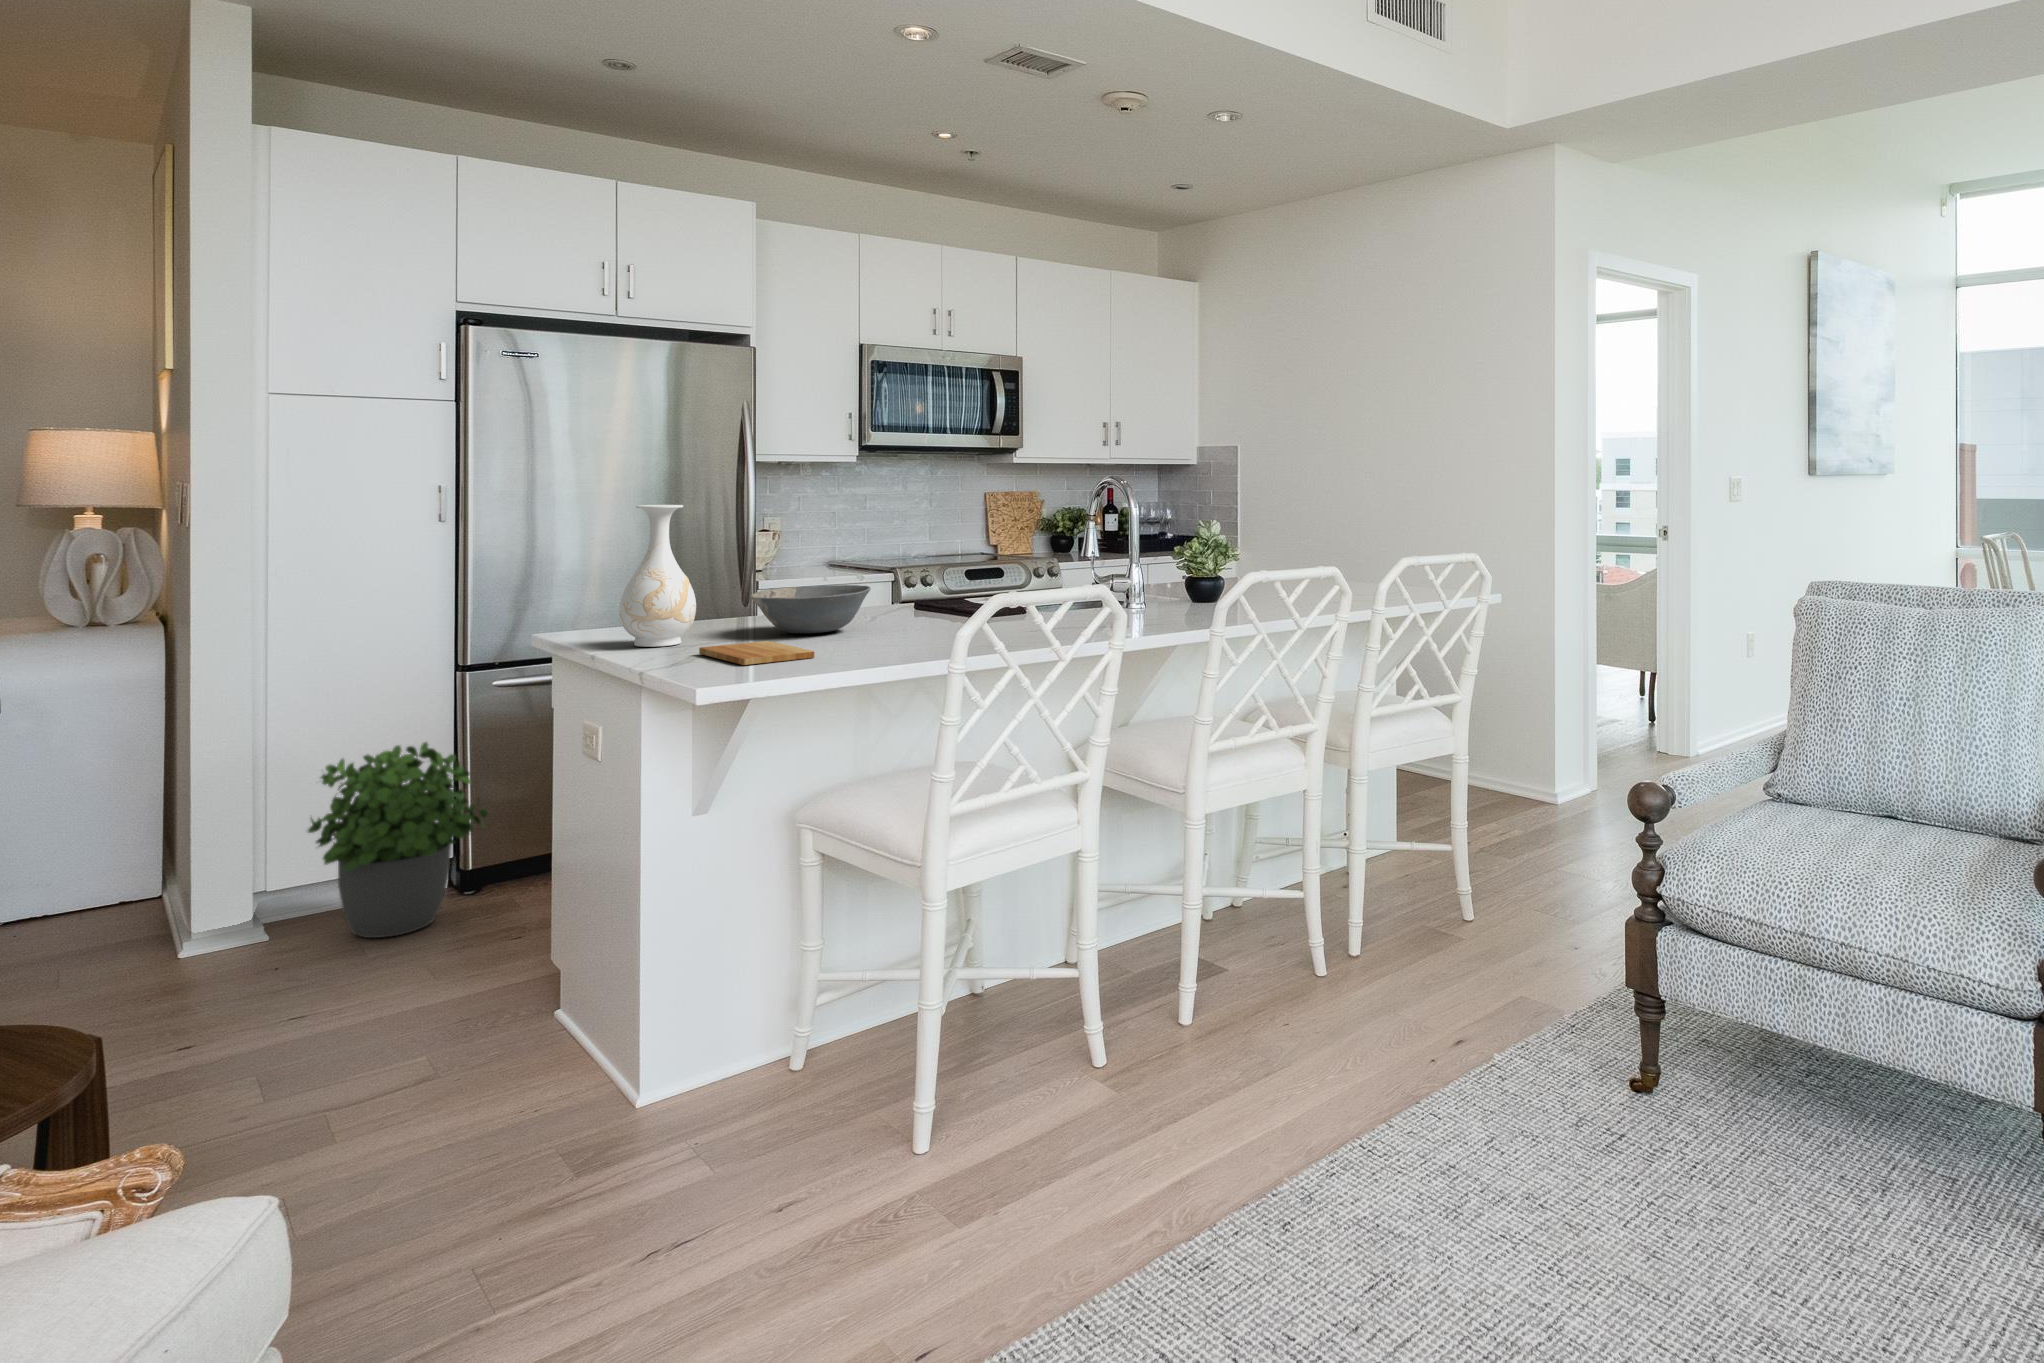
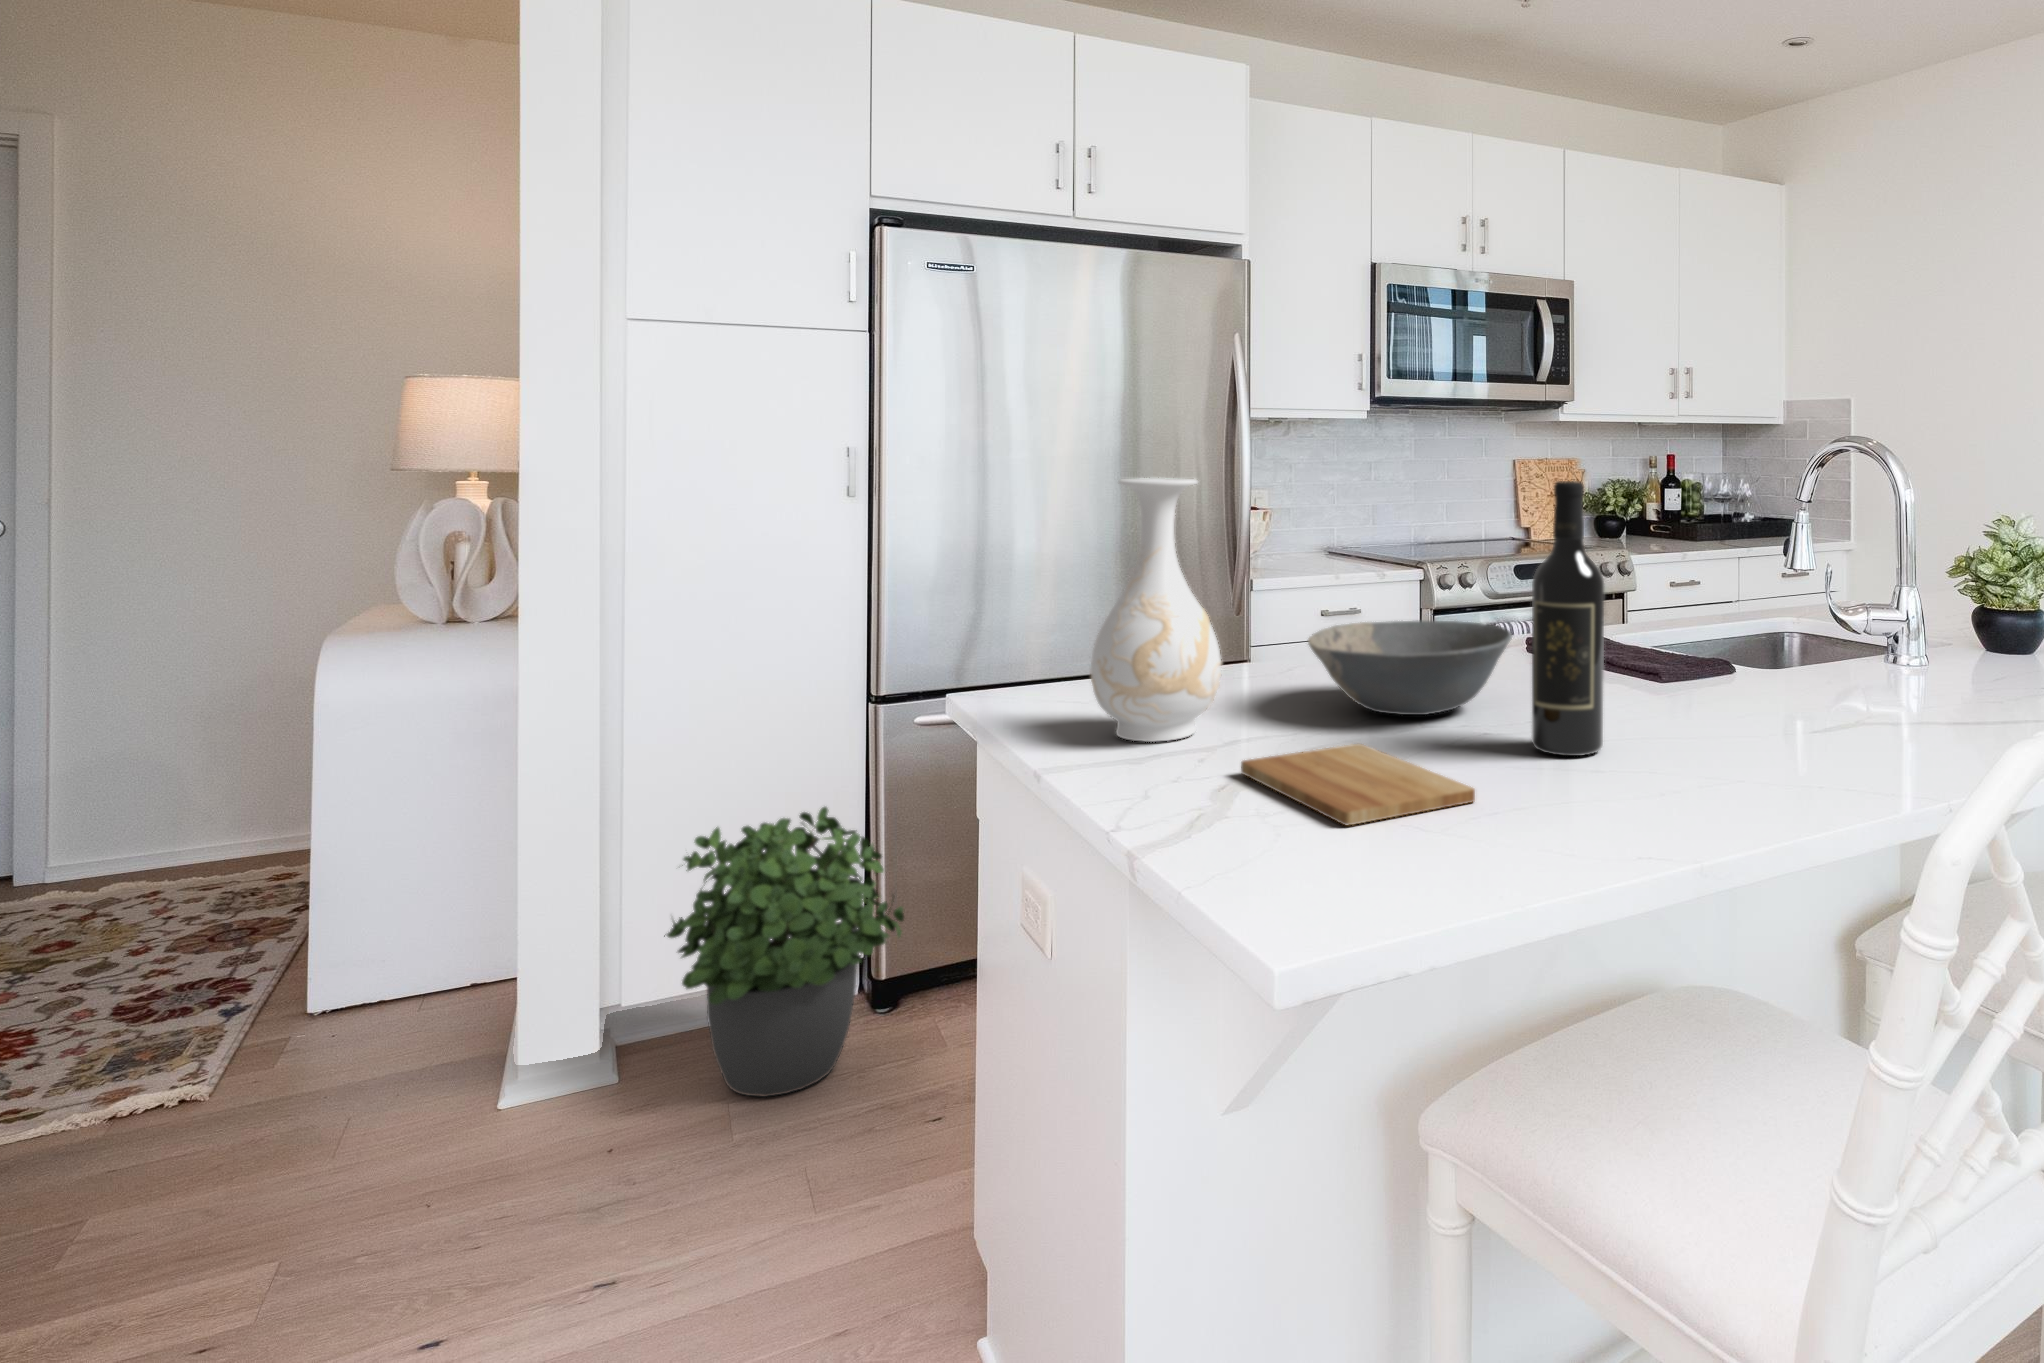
wine bottle: none [863,504,902,643] -> present [1531,481,1604,756]

